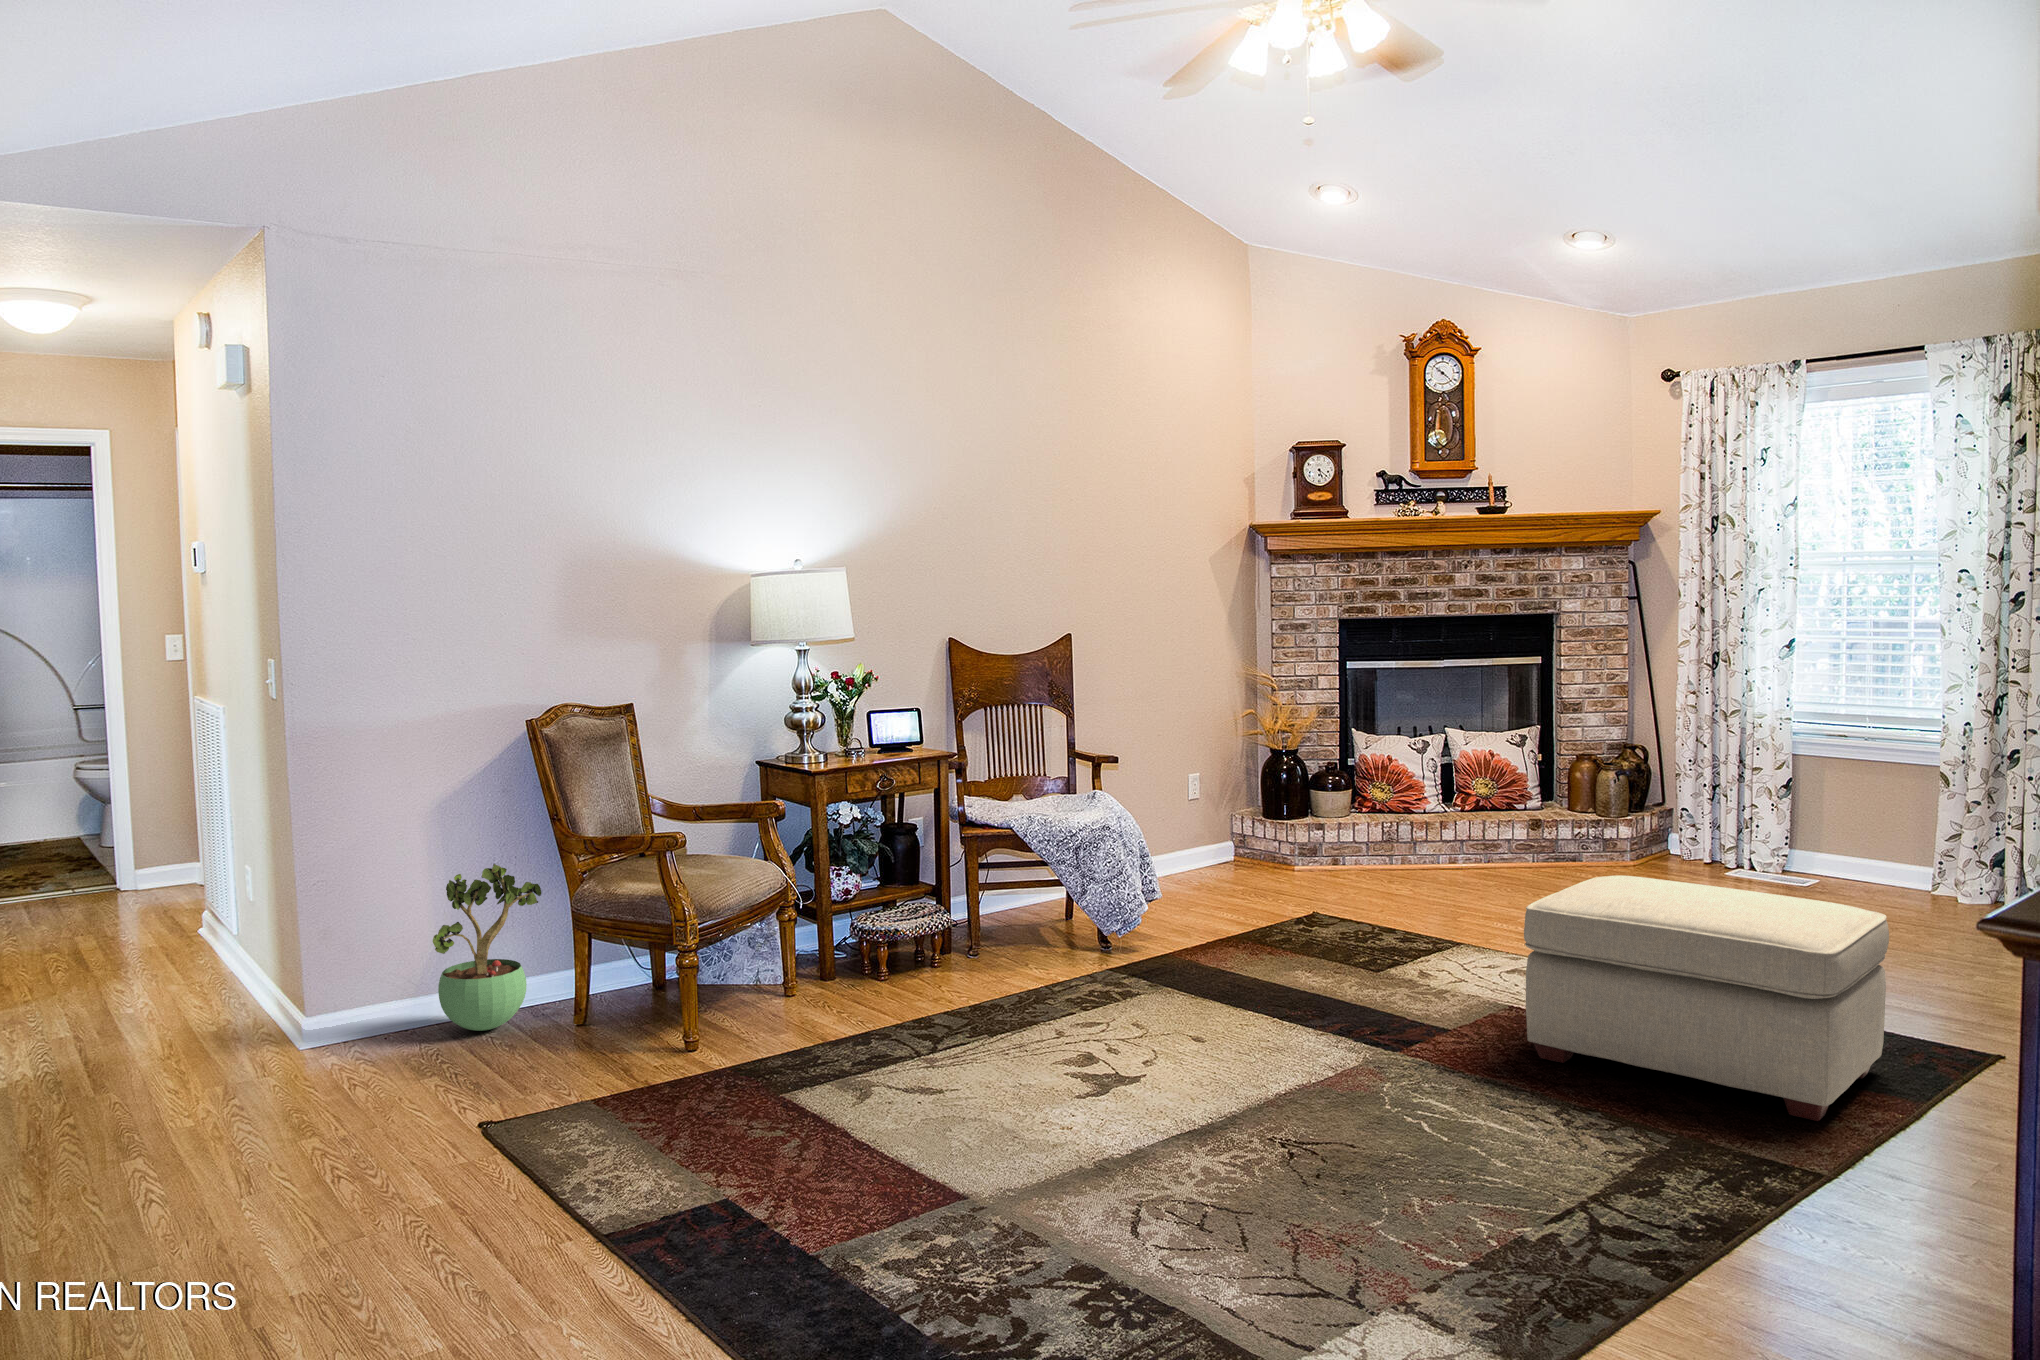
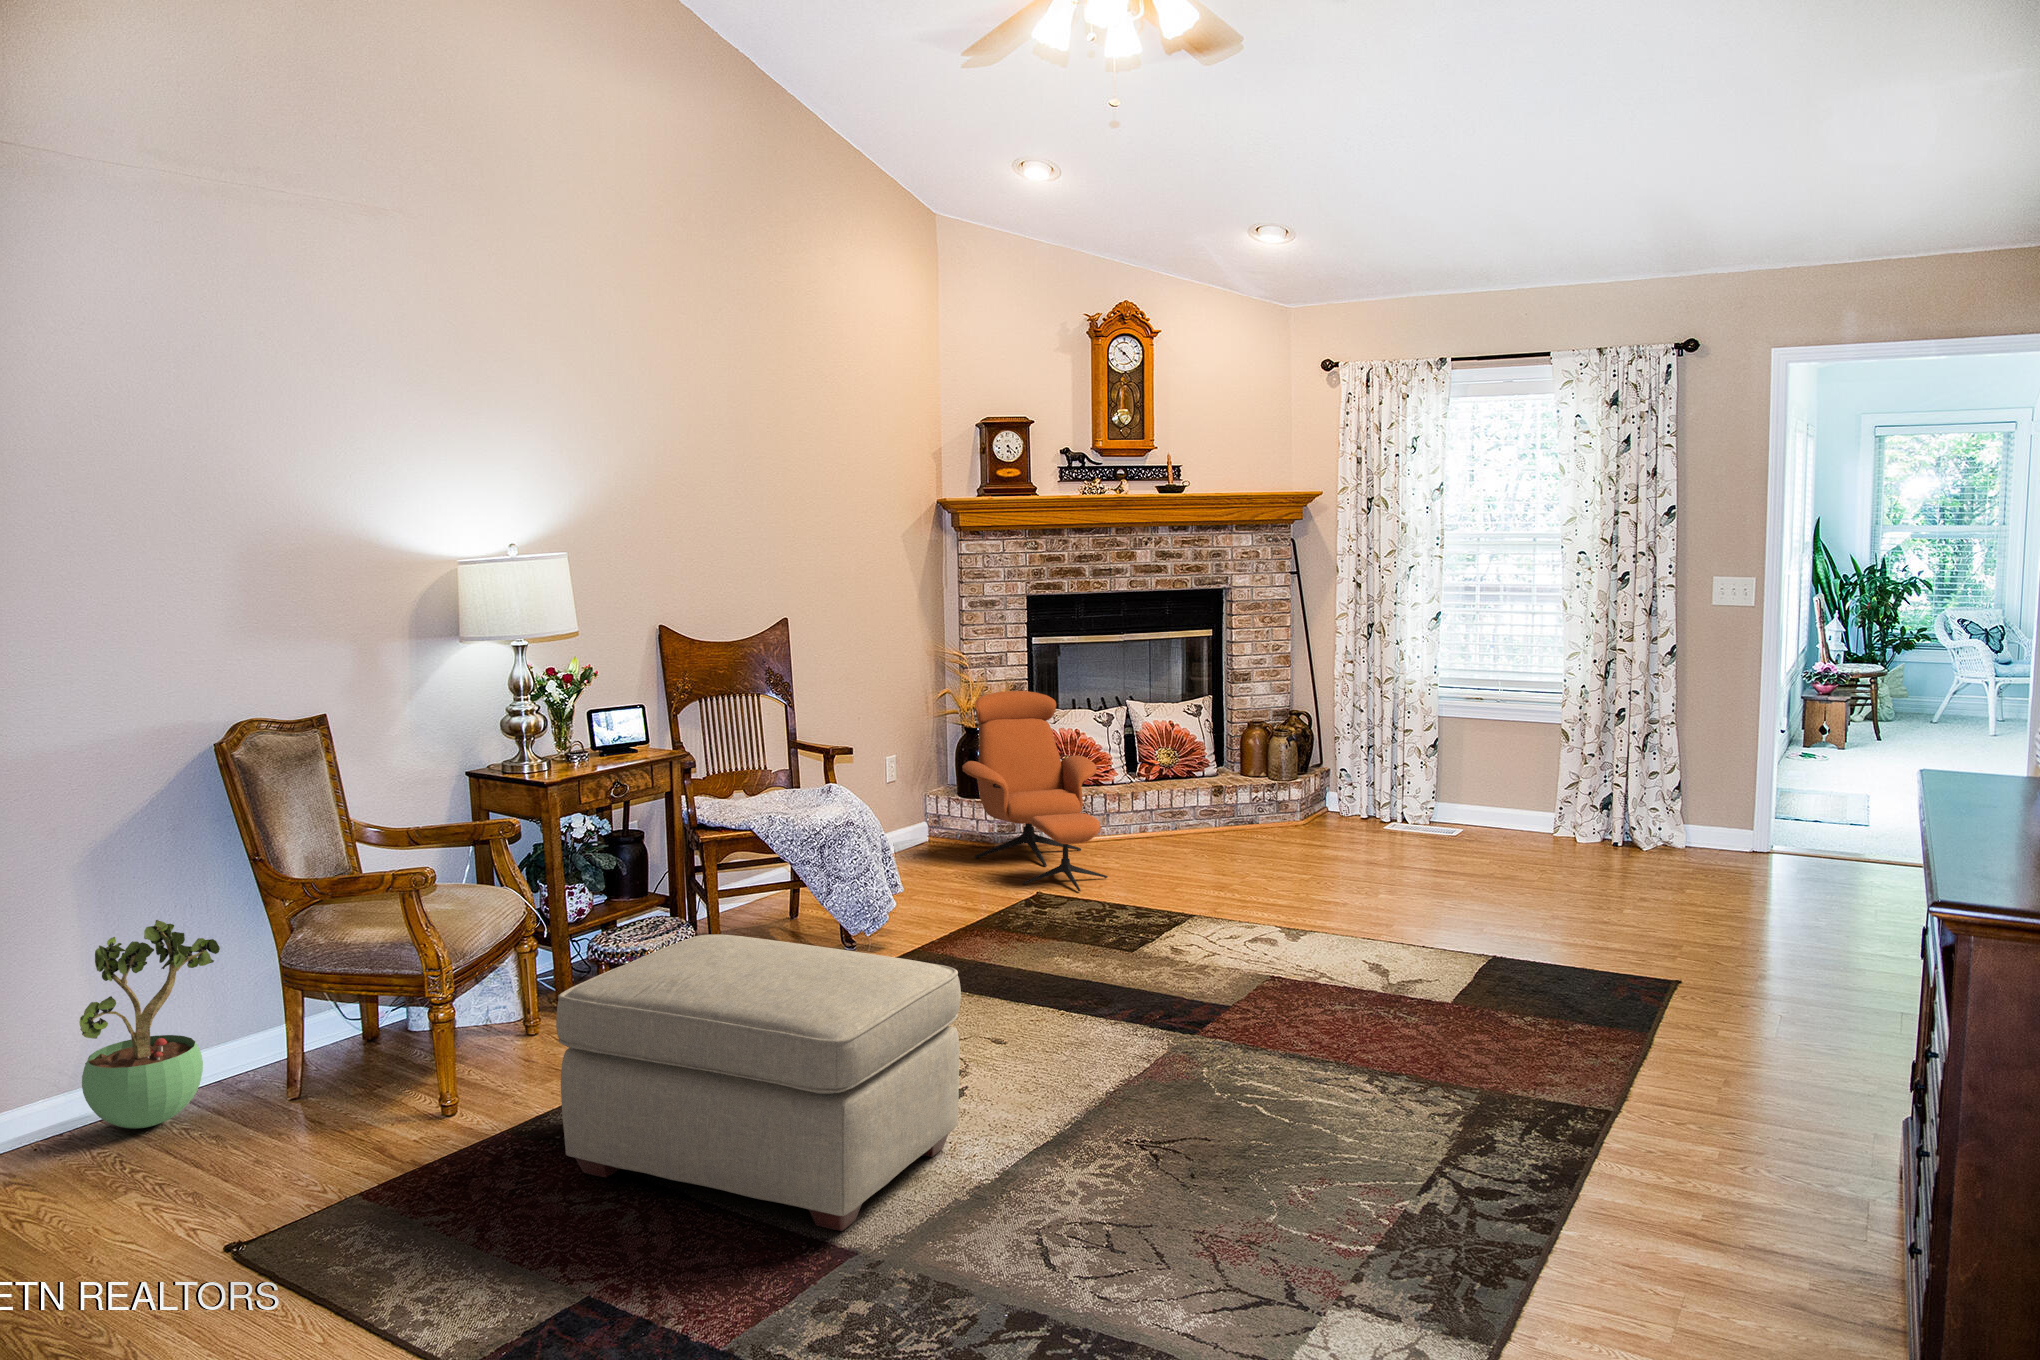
lounge chair: none [1254,714,1391,912] -> present [962,691,1108,891]
ottoman: present [1524,876,1889,1121] -> present [556,934,961,1231]

